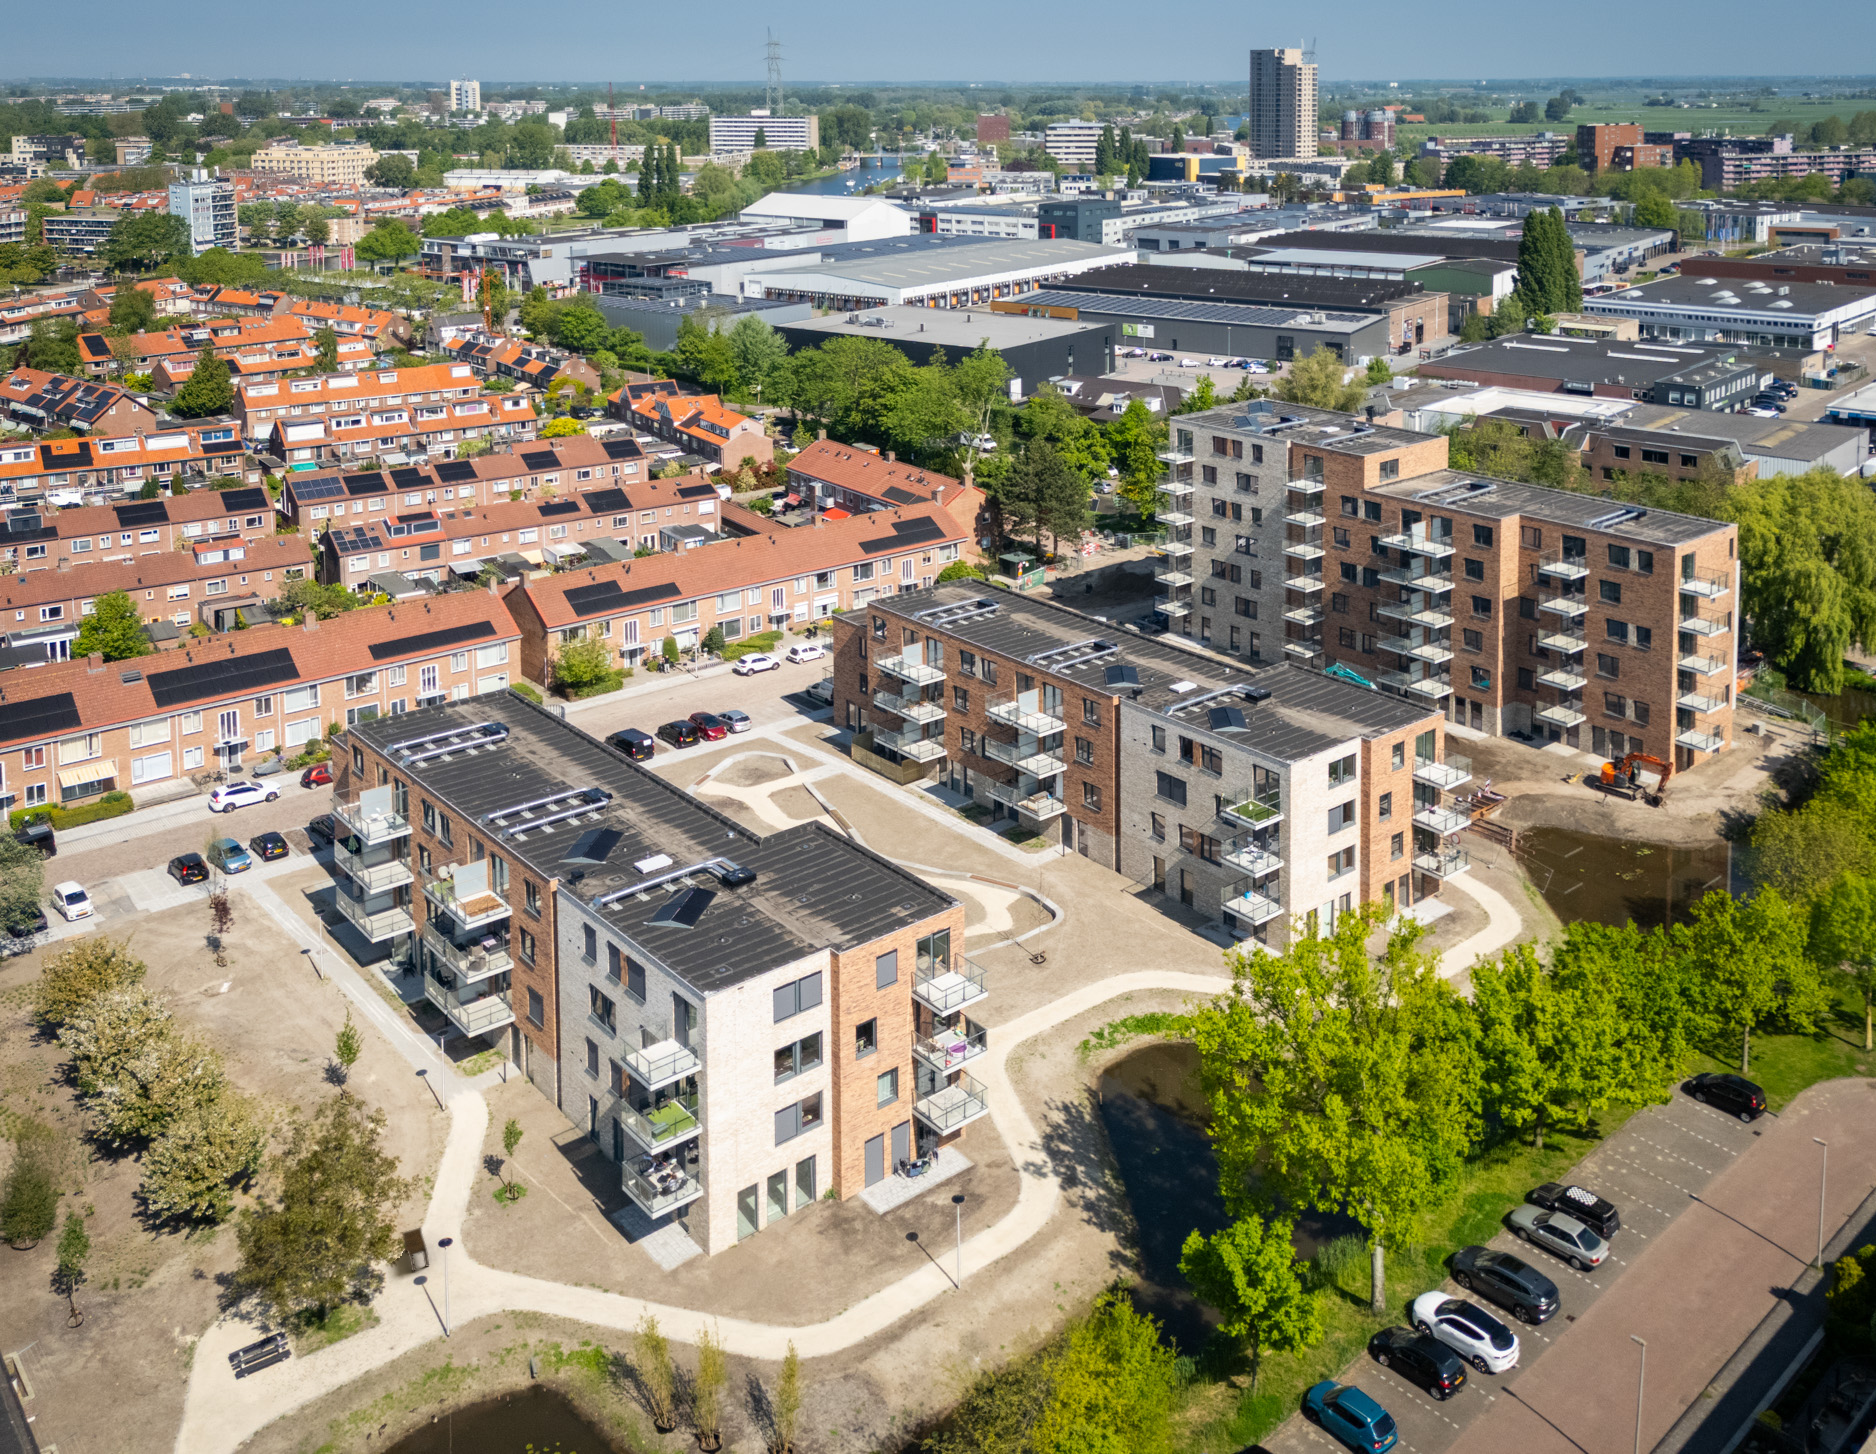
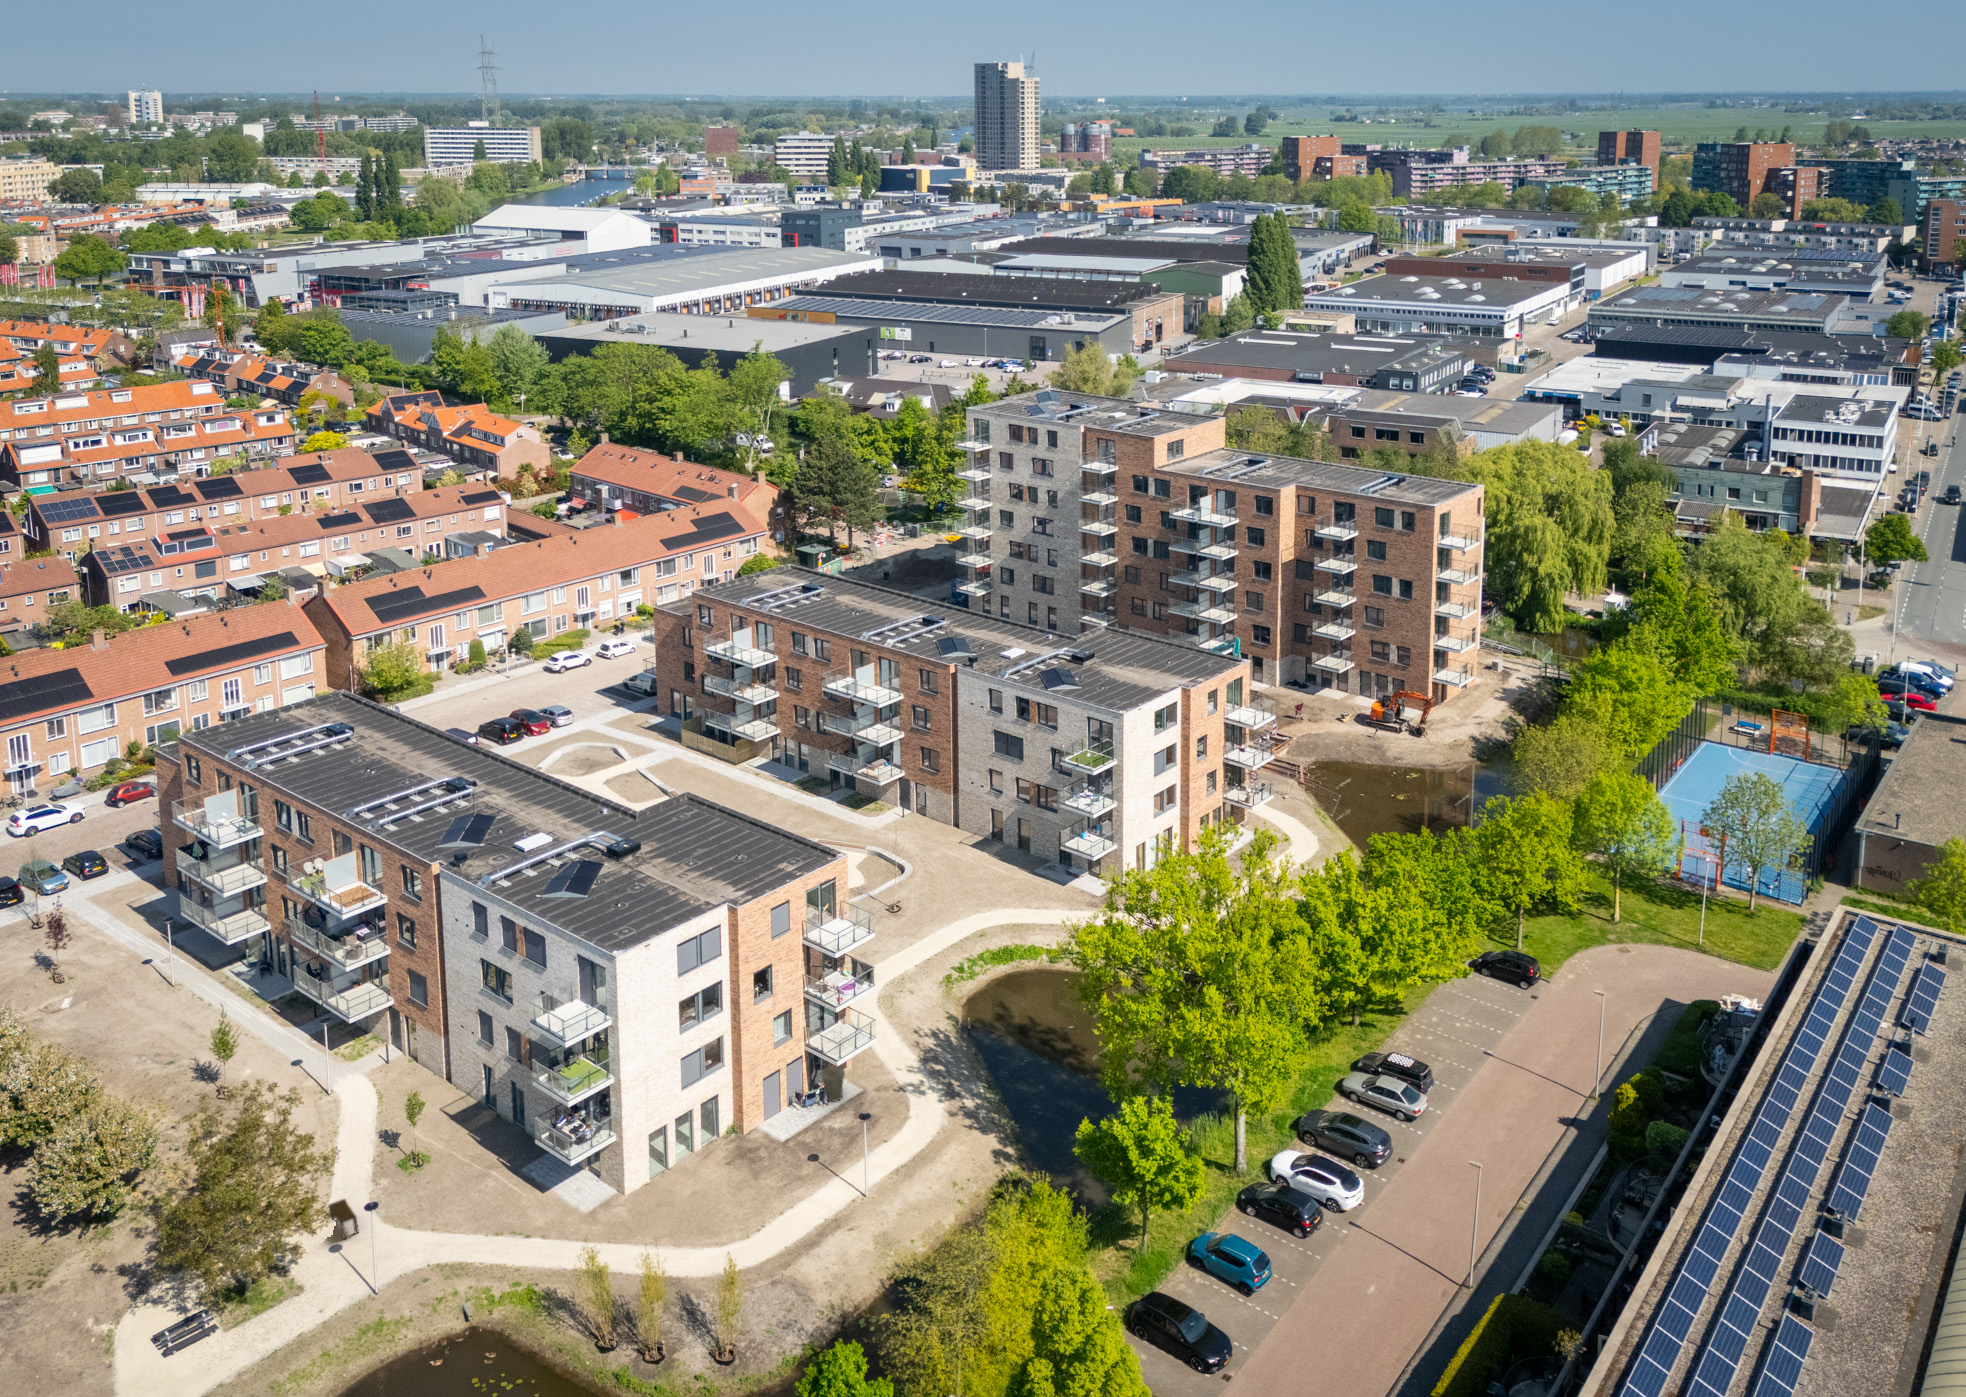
trash can: none [929,1132,956,1171] -> present [821,1066,845,1102]

